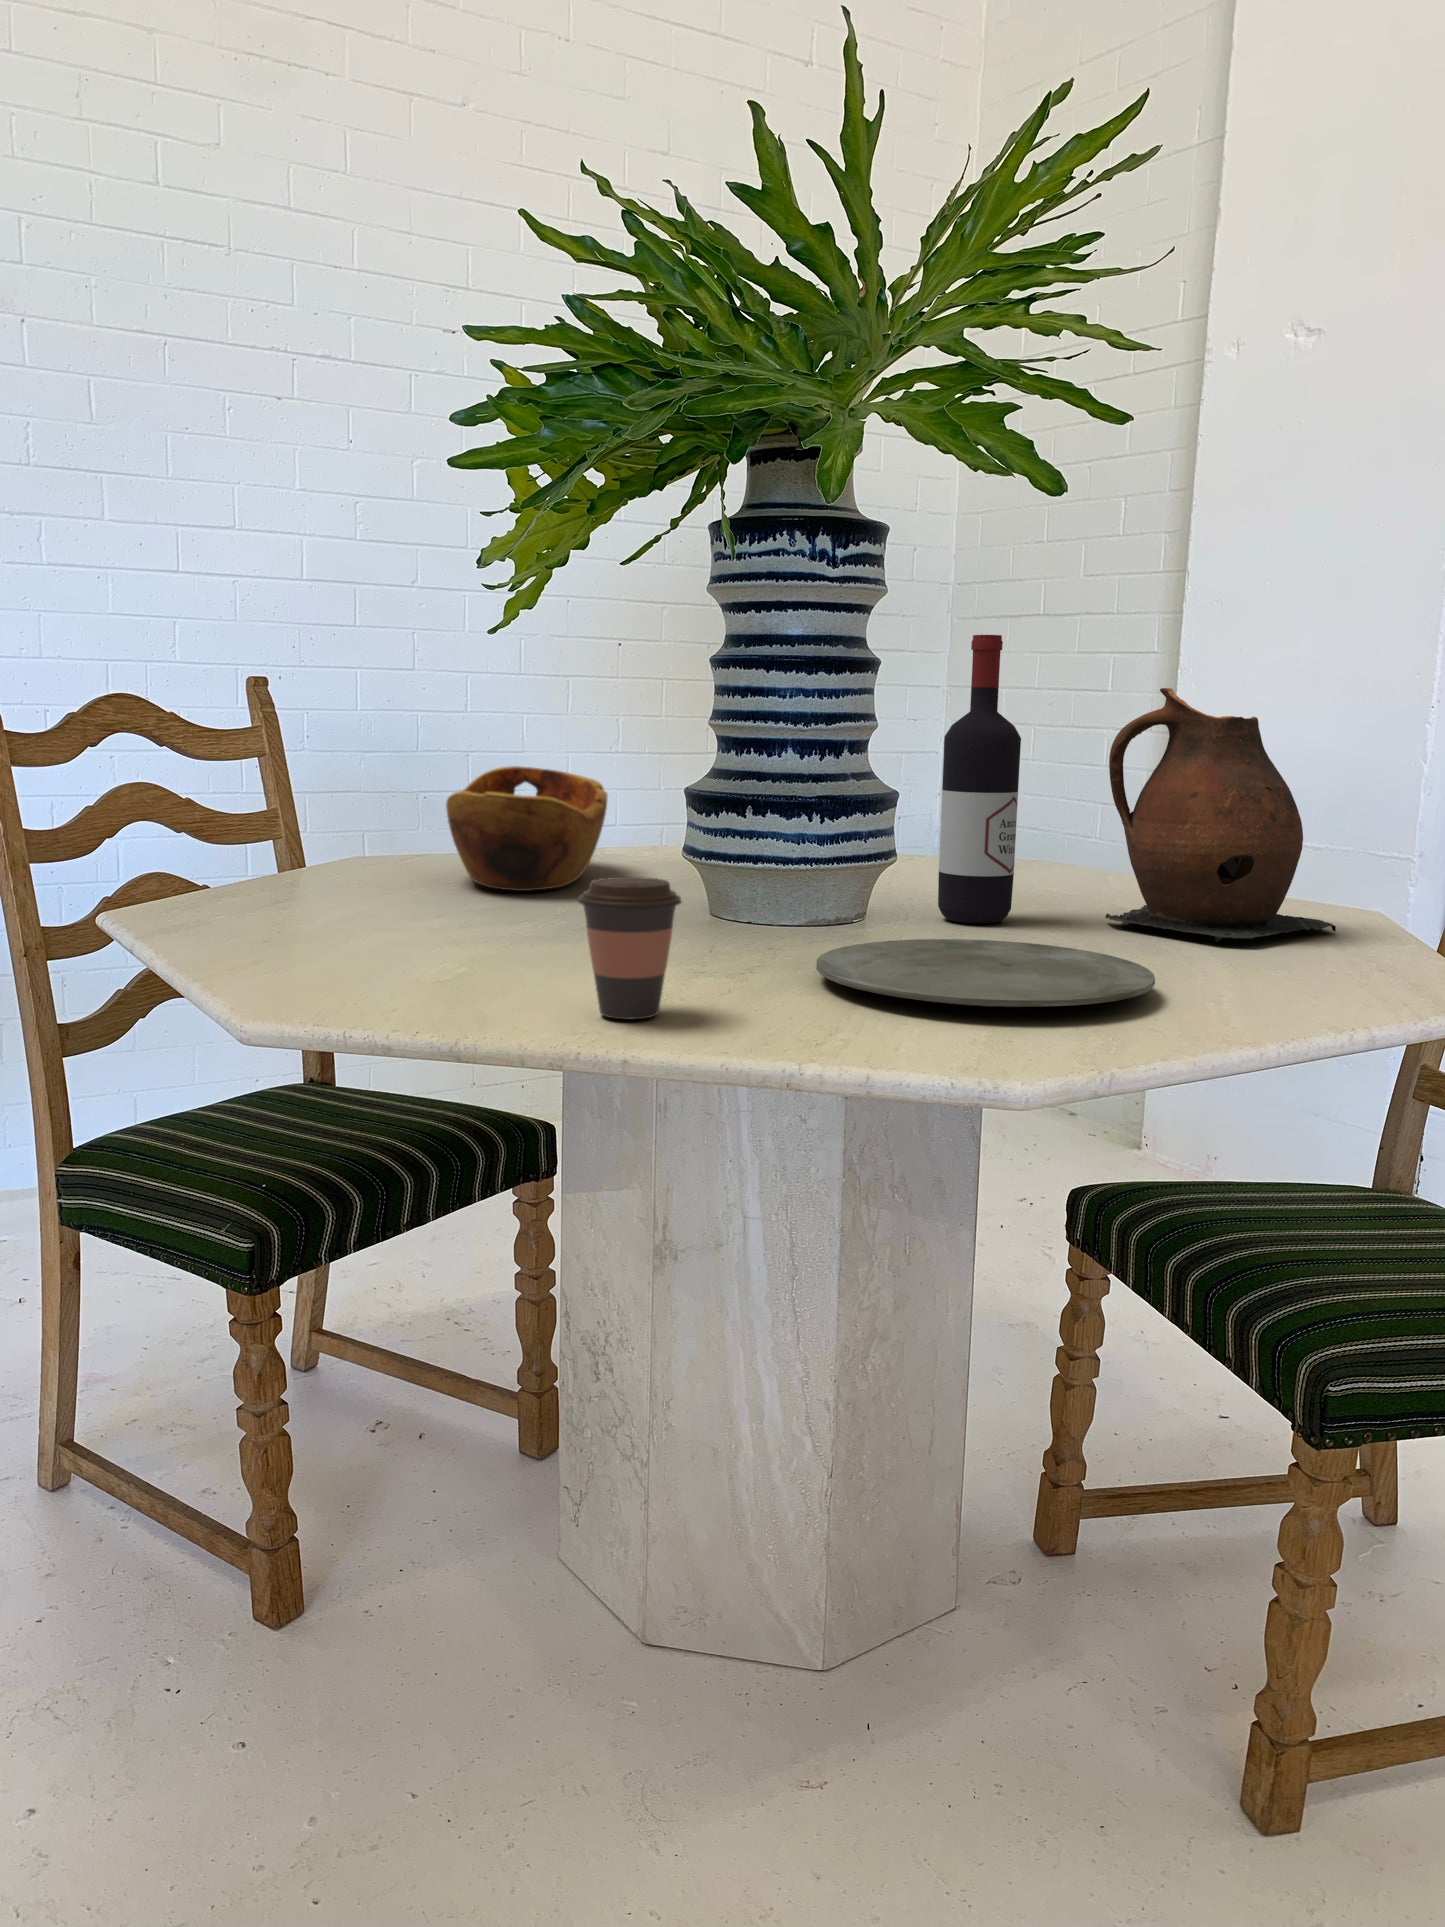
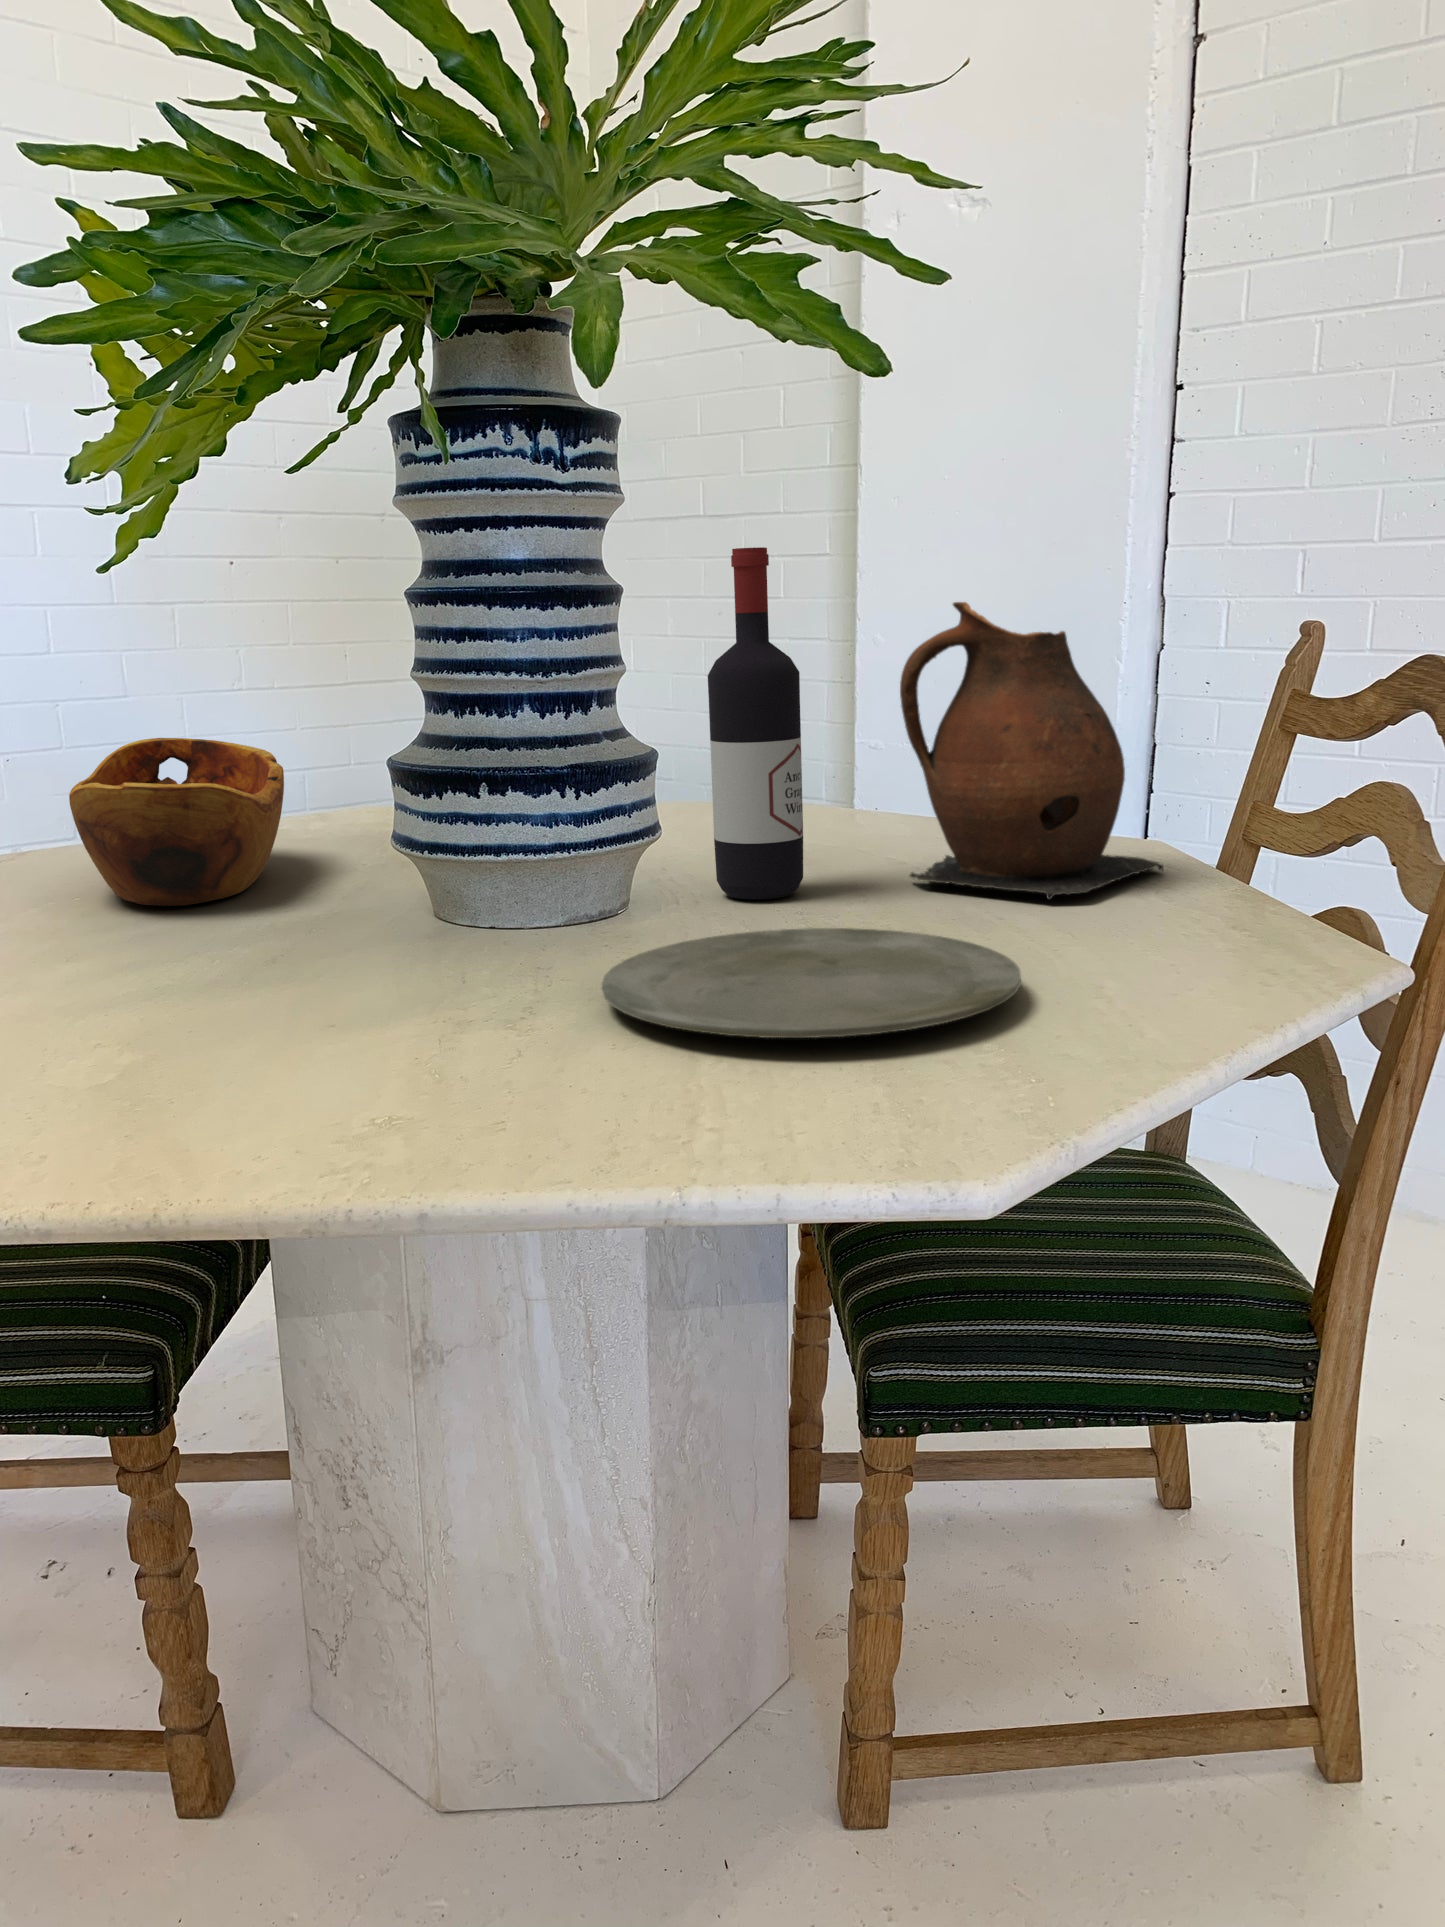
coffee cup: present [578,877,681,1020] -> none [284,913,432,1113]

